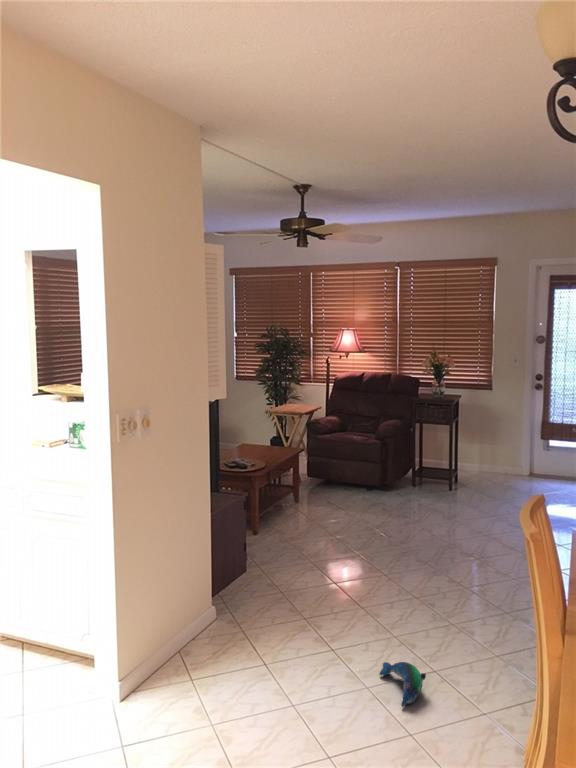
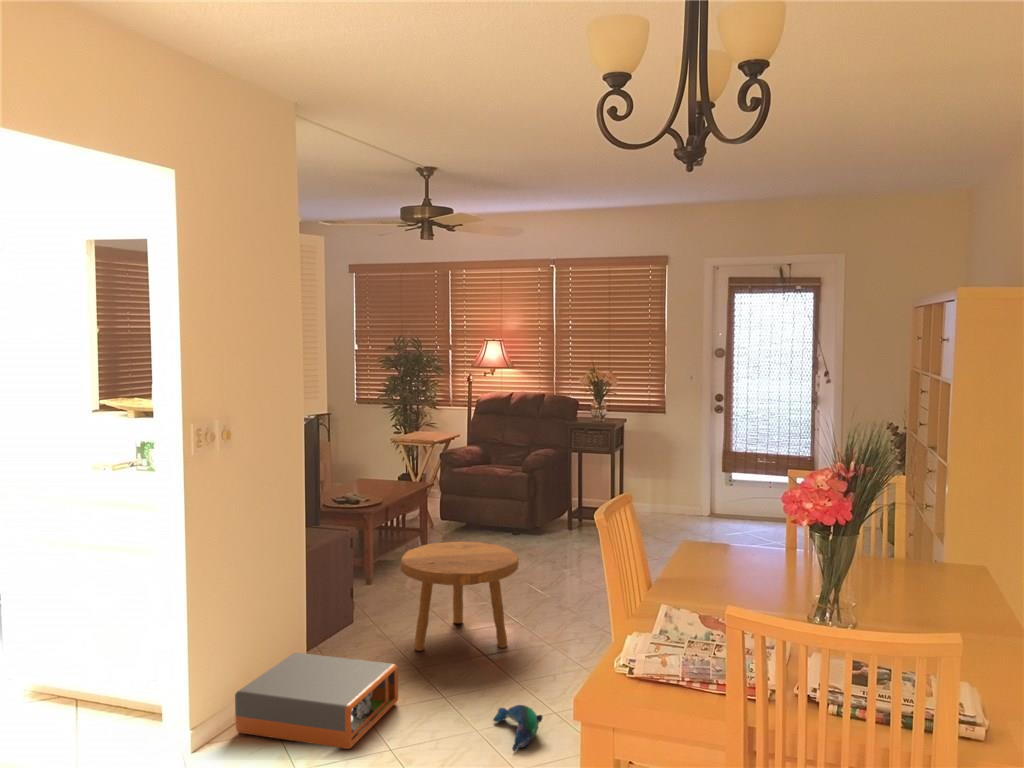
footstool: none [288,505,389,600] -> present [401,542,518,651]
storage box: none [156,605,293,699] -> present [235,653,398,749]

